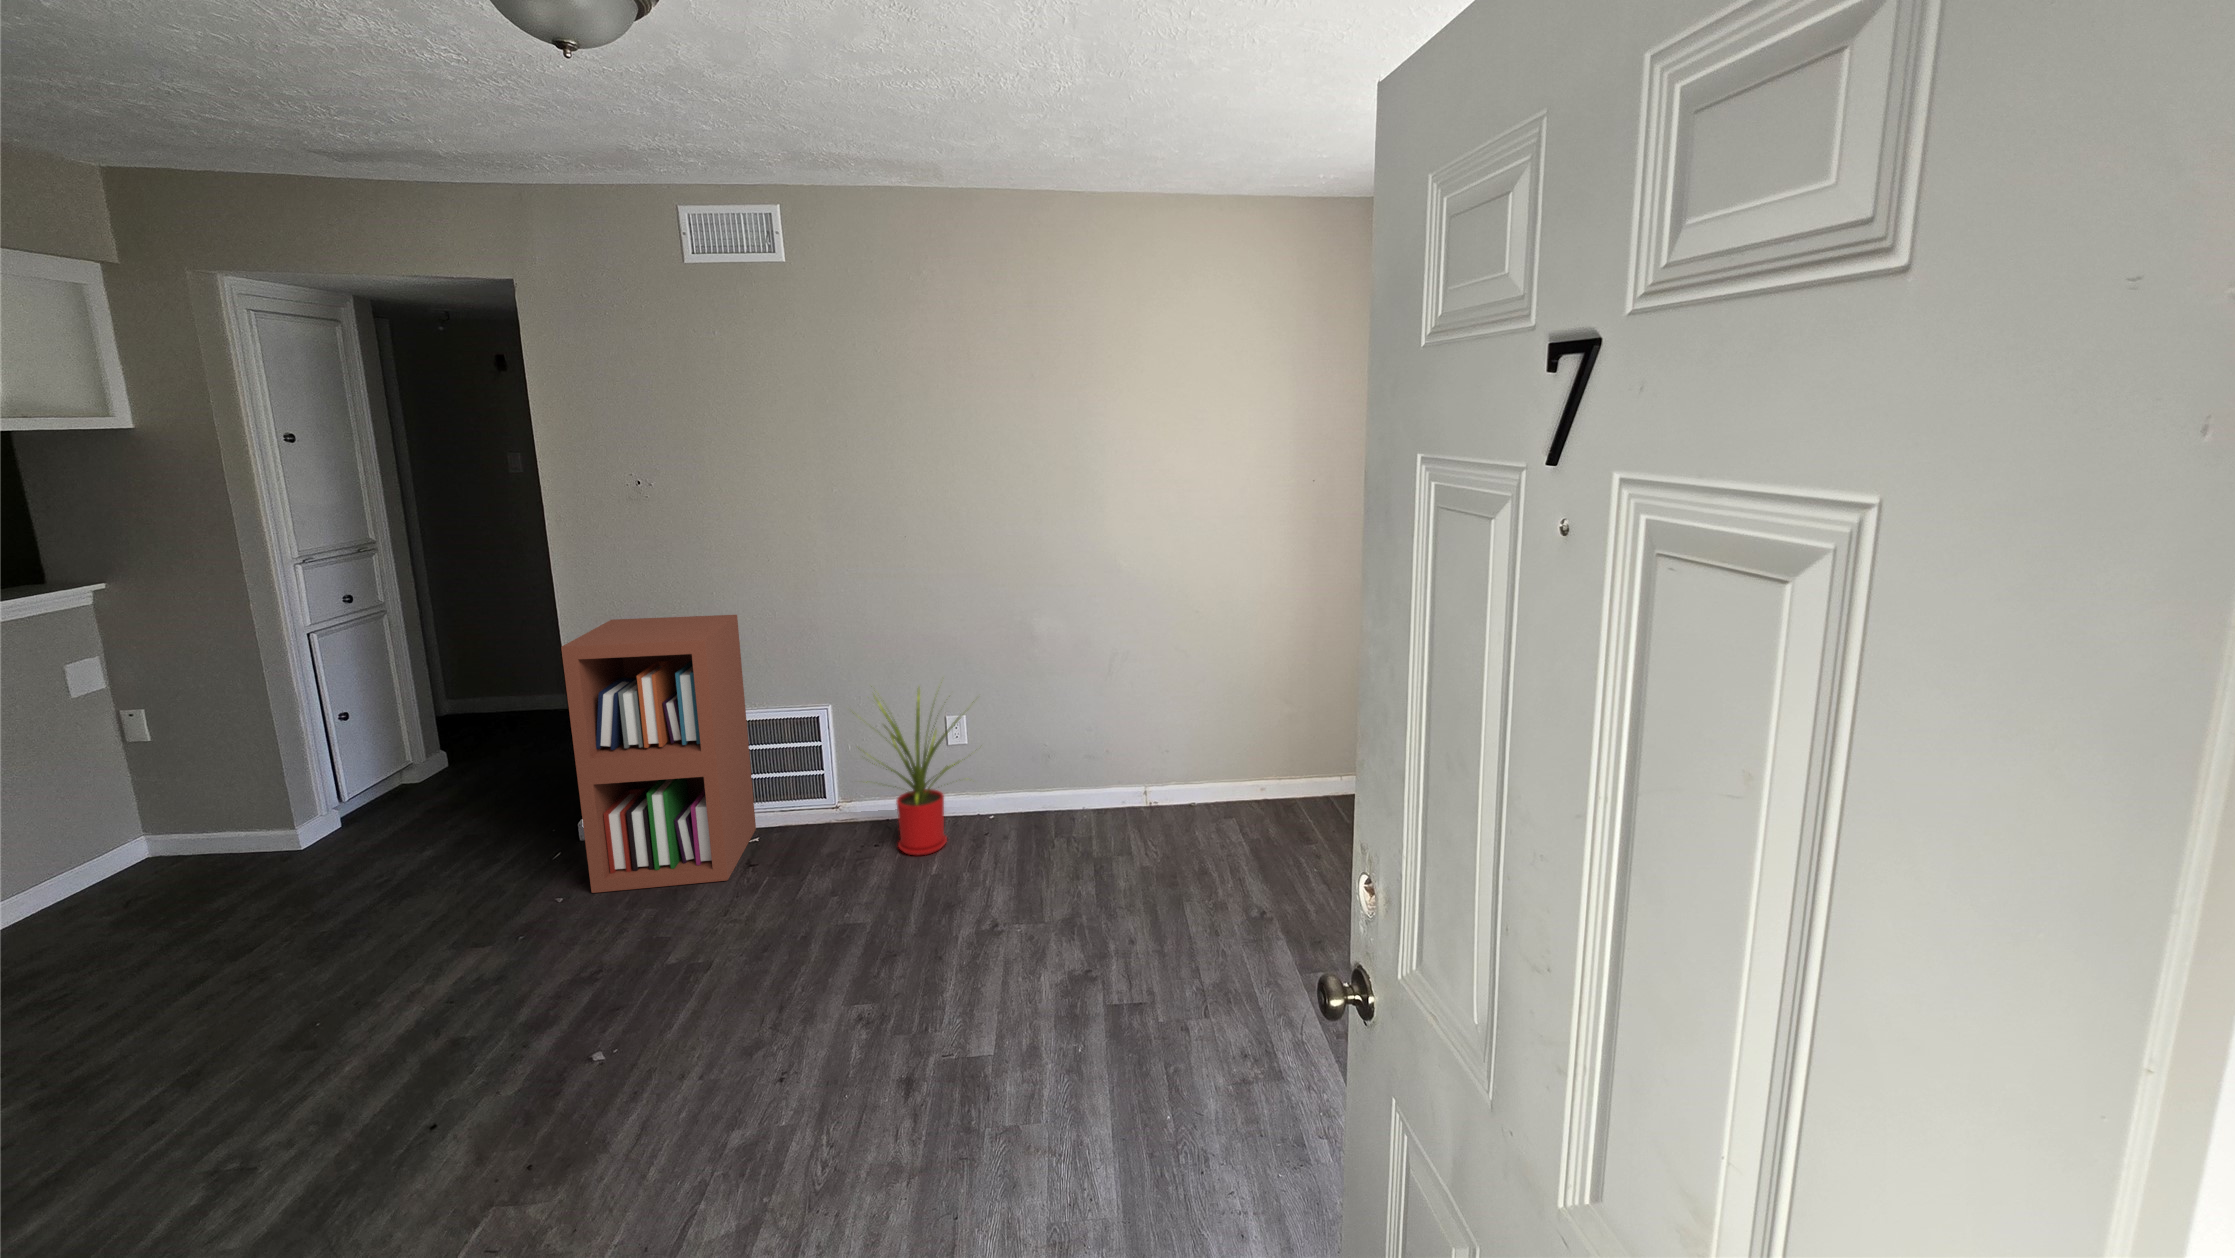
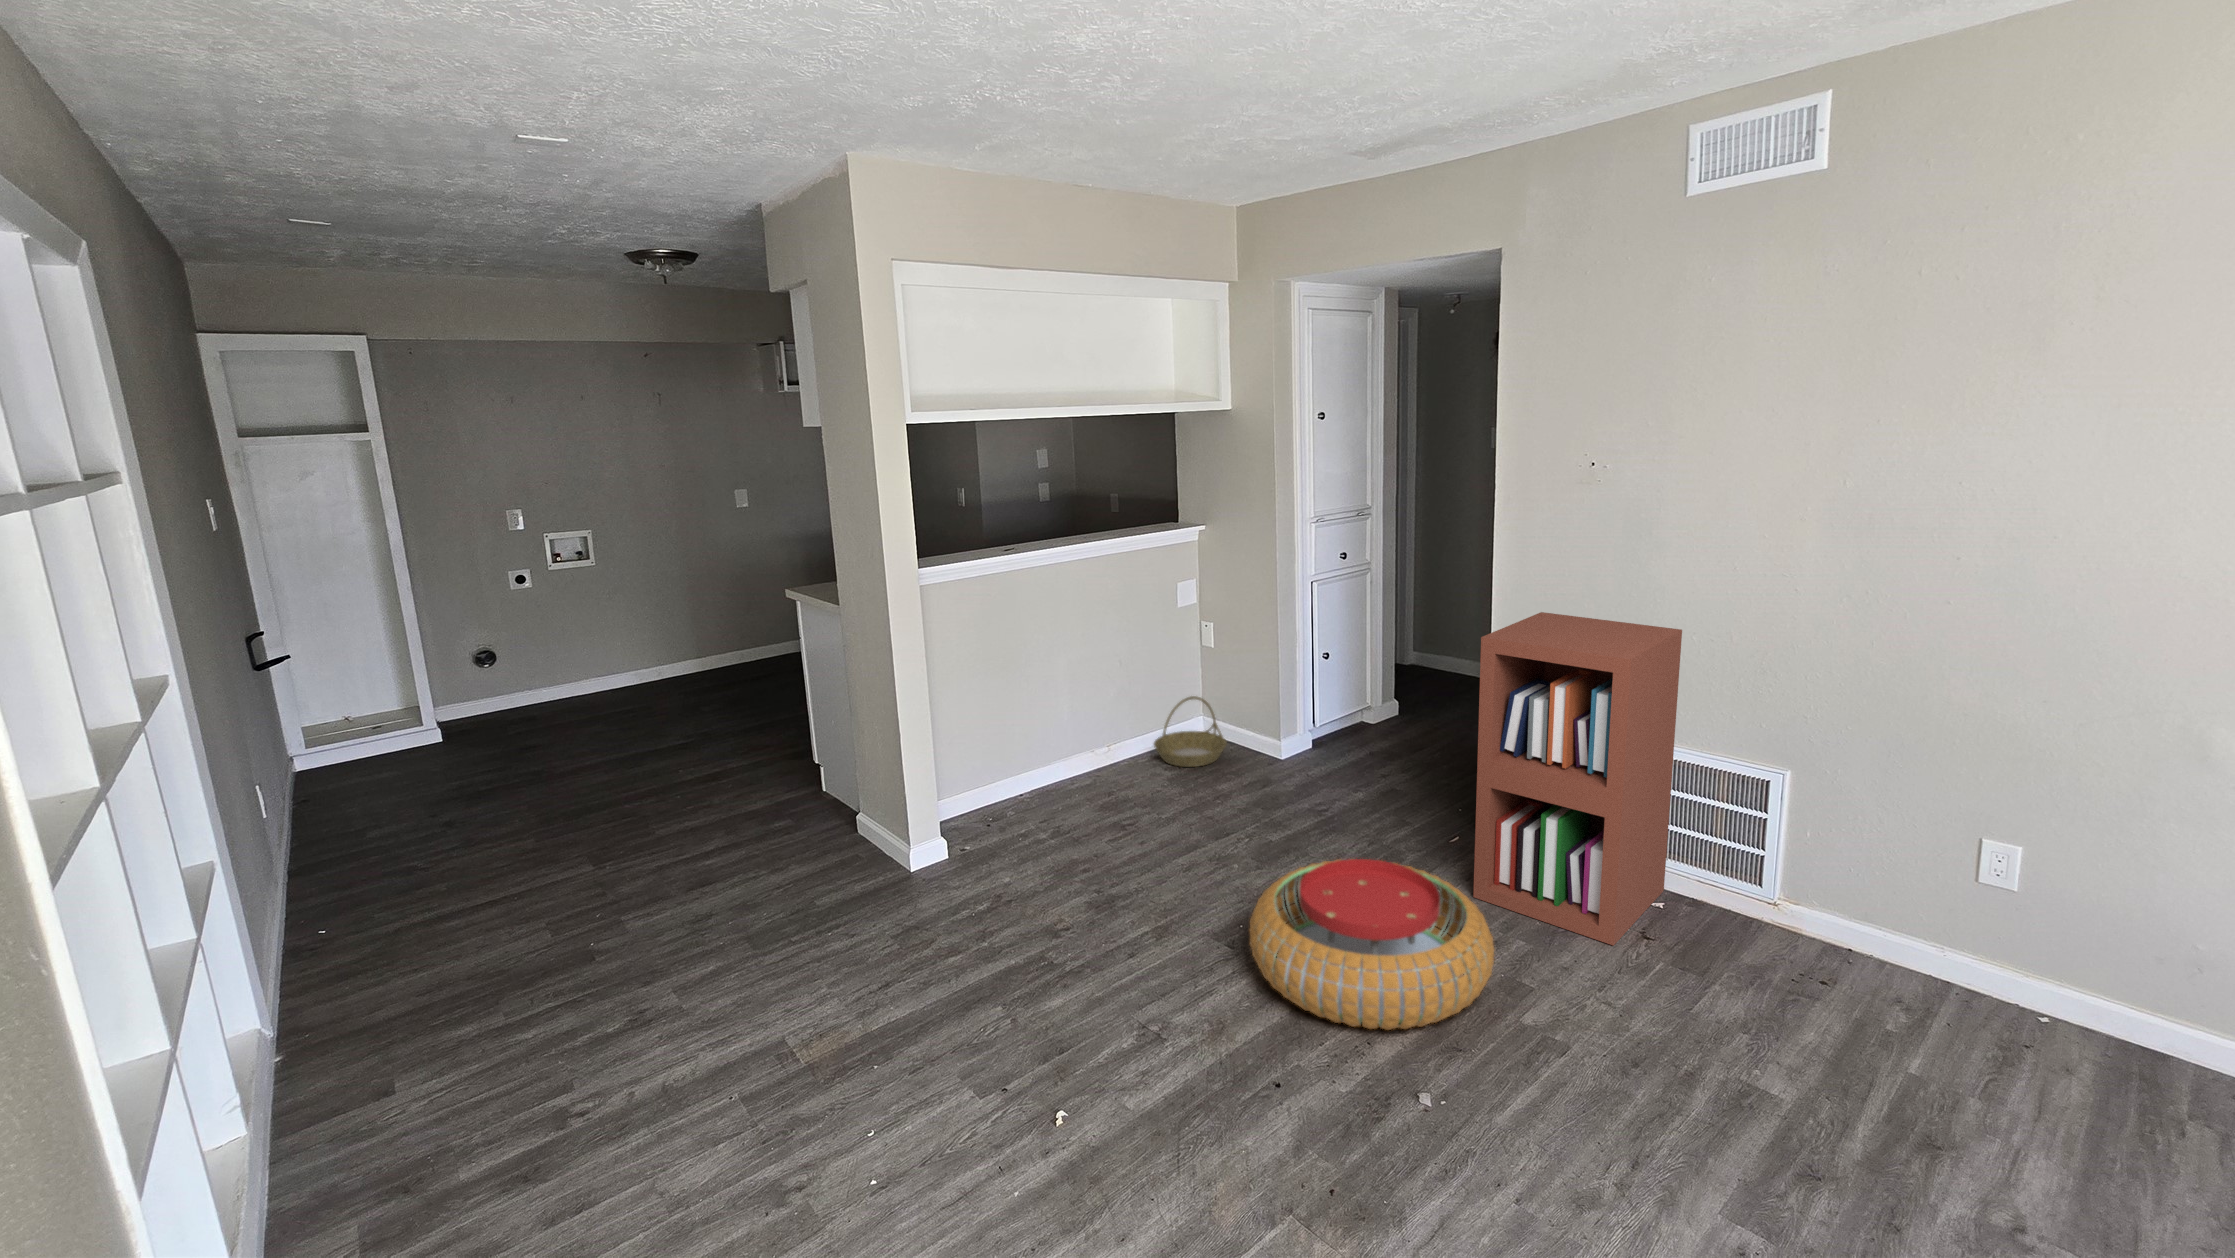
house plant: present [866,686,974,855] -> none [1801,762,2063,1036]
basket: none [59,806,203,906] -> present [1154,696,1226,767]
pouf: none [332,879,632,1058] -> present [1250,859,1494,1030]

